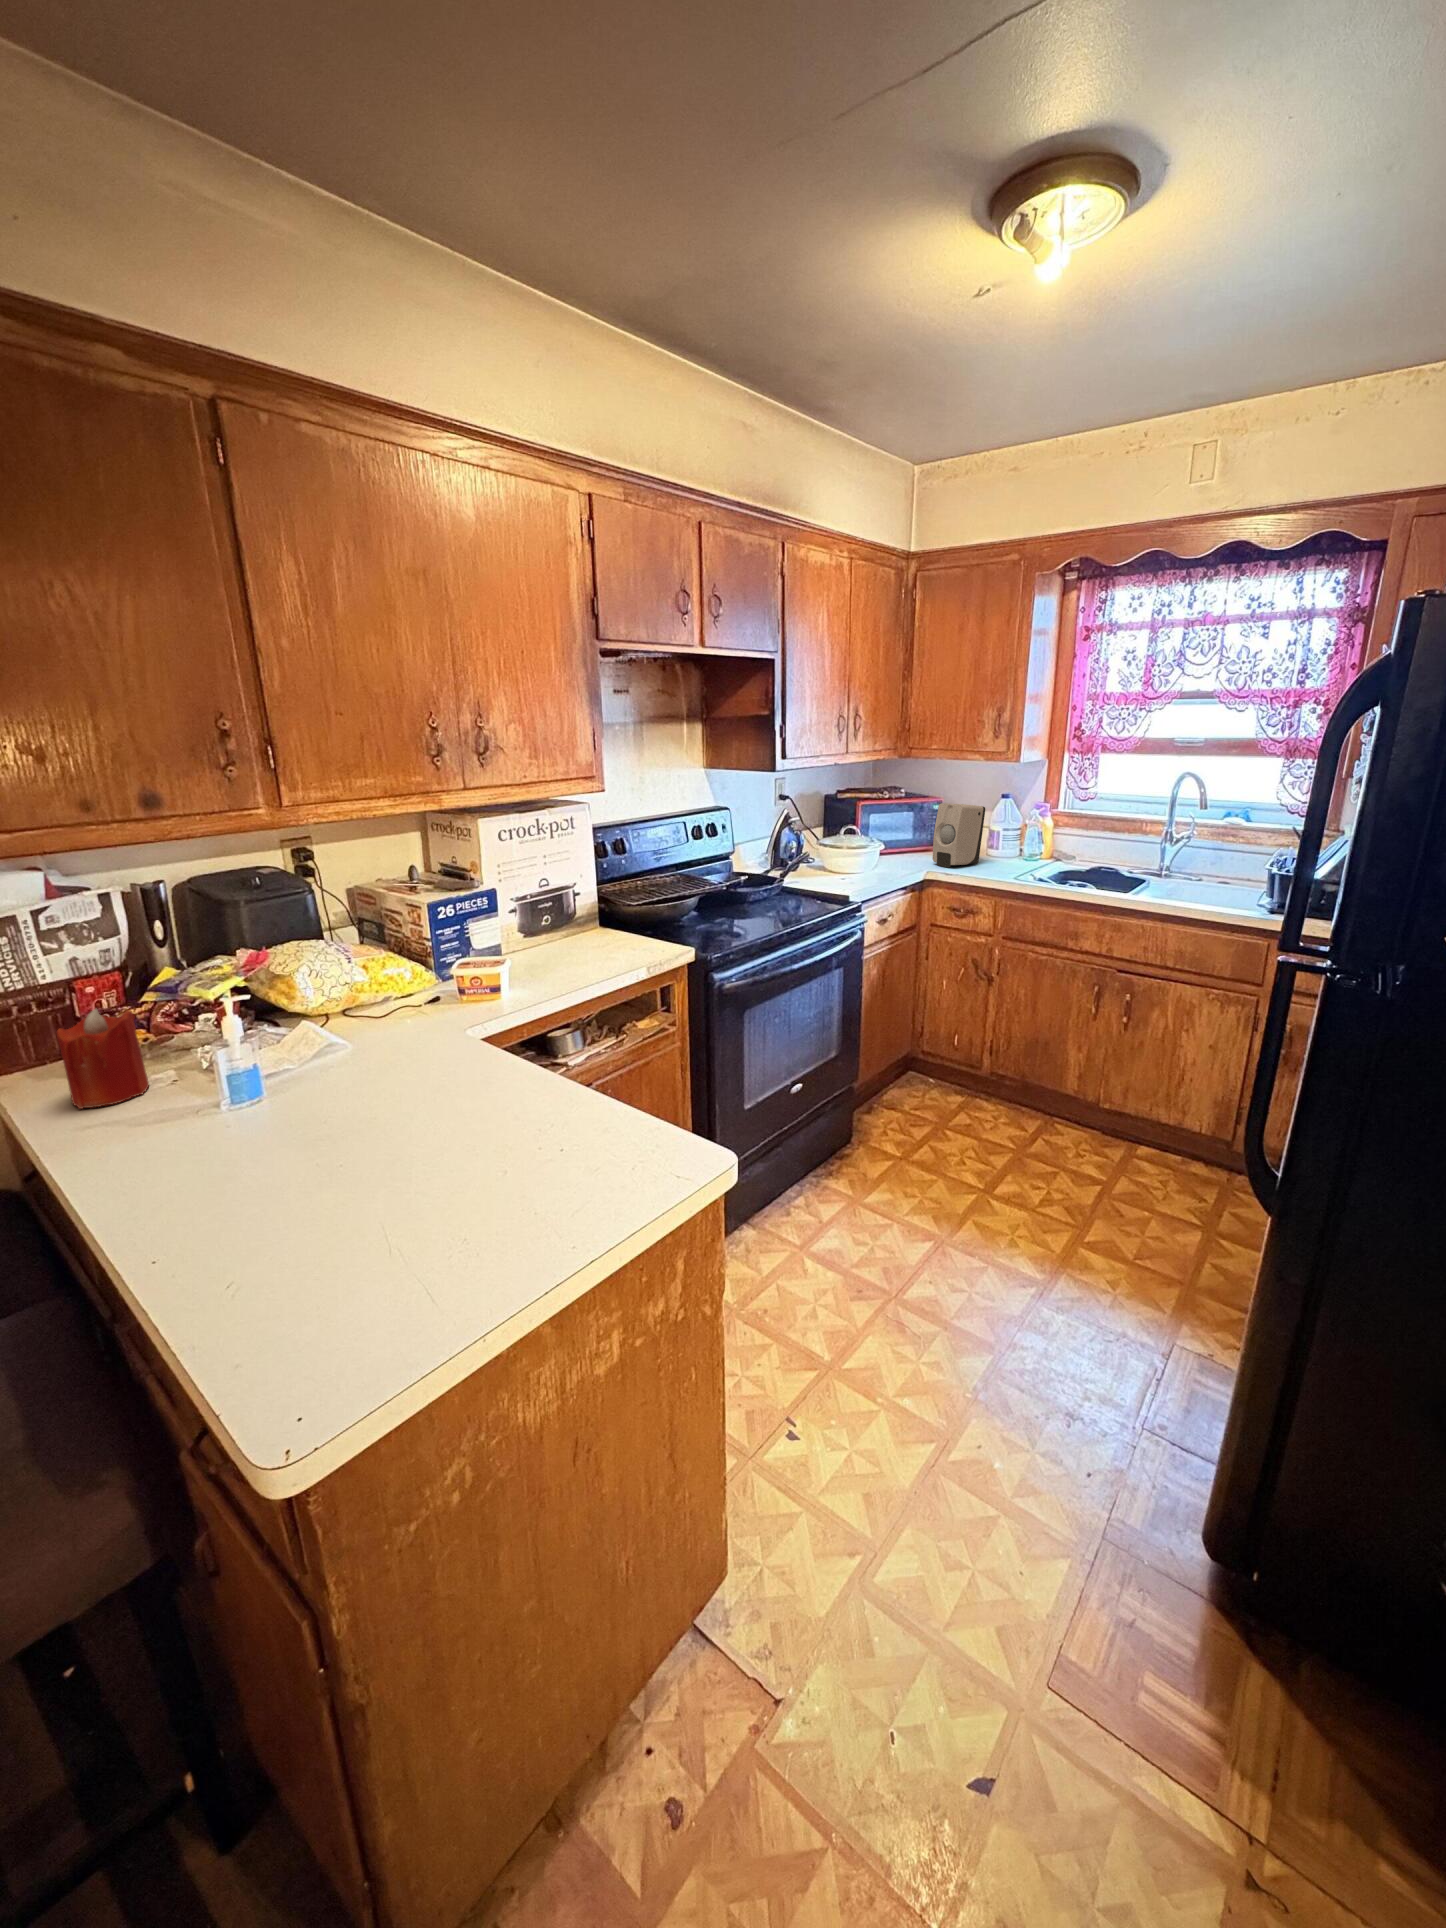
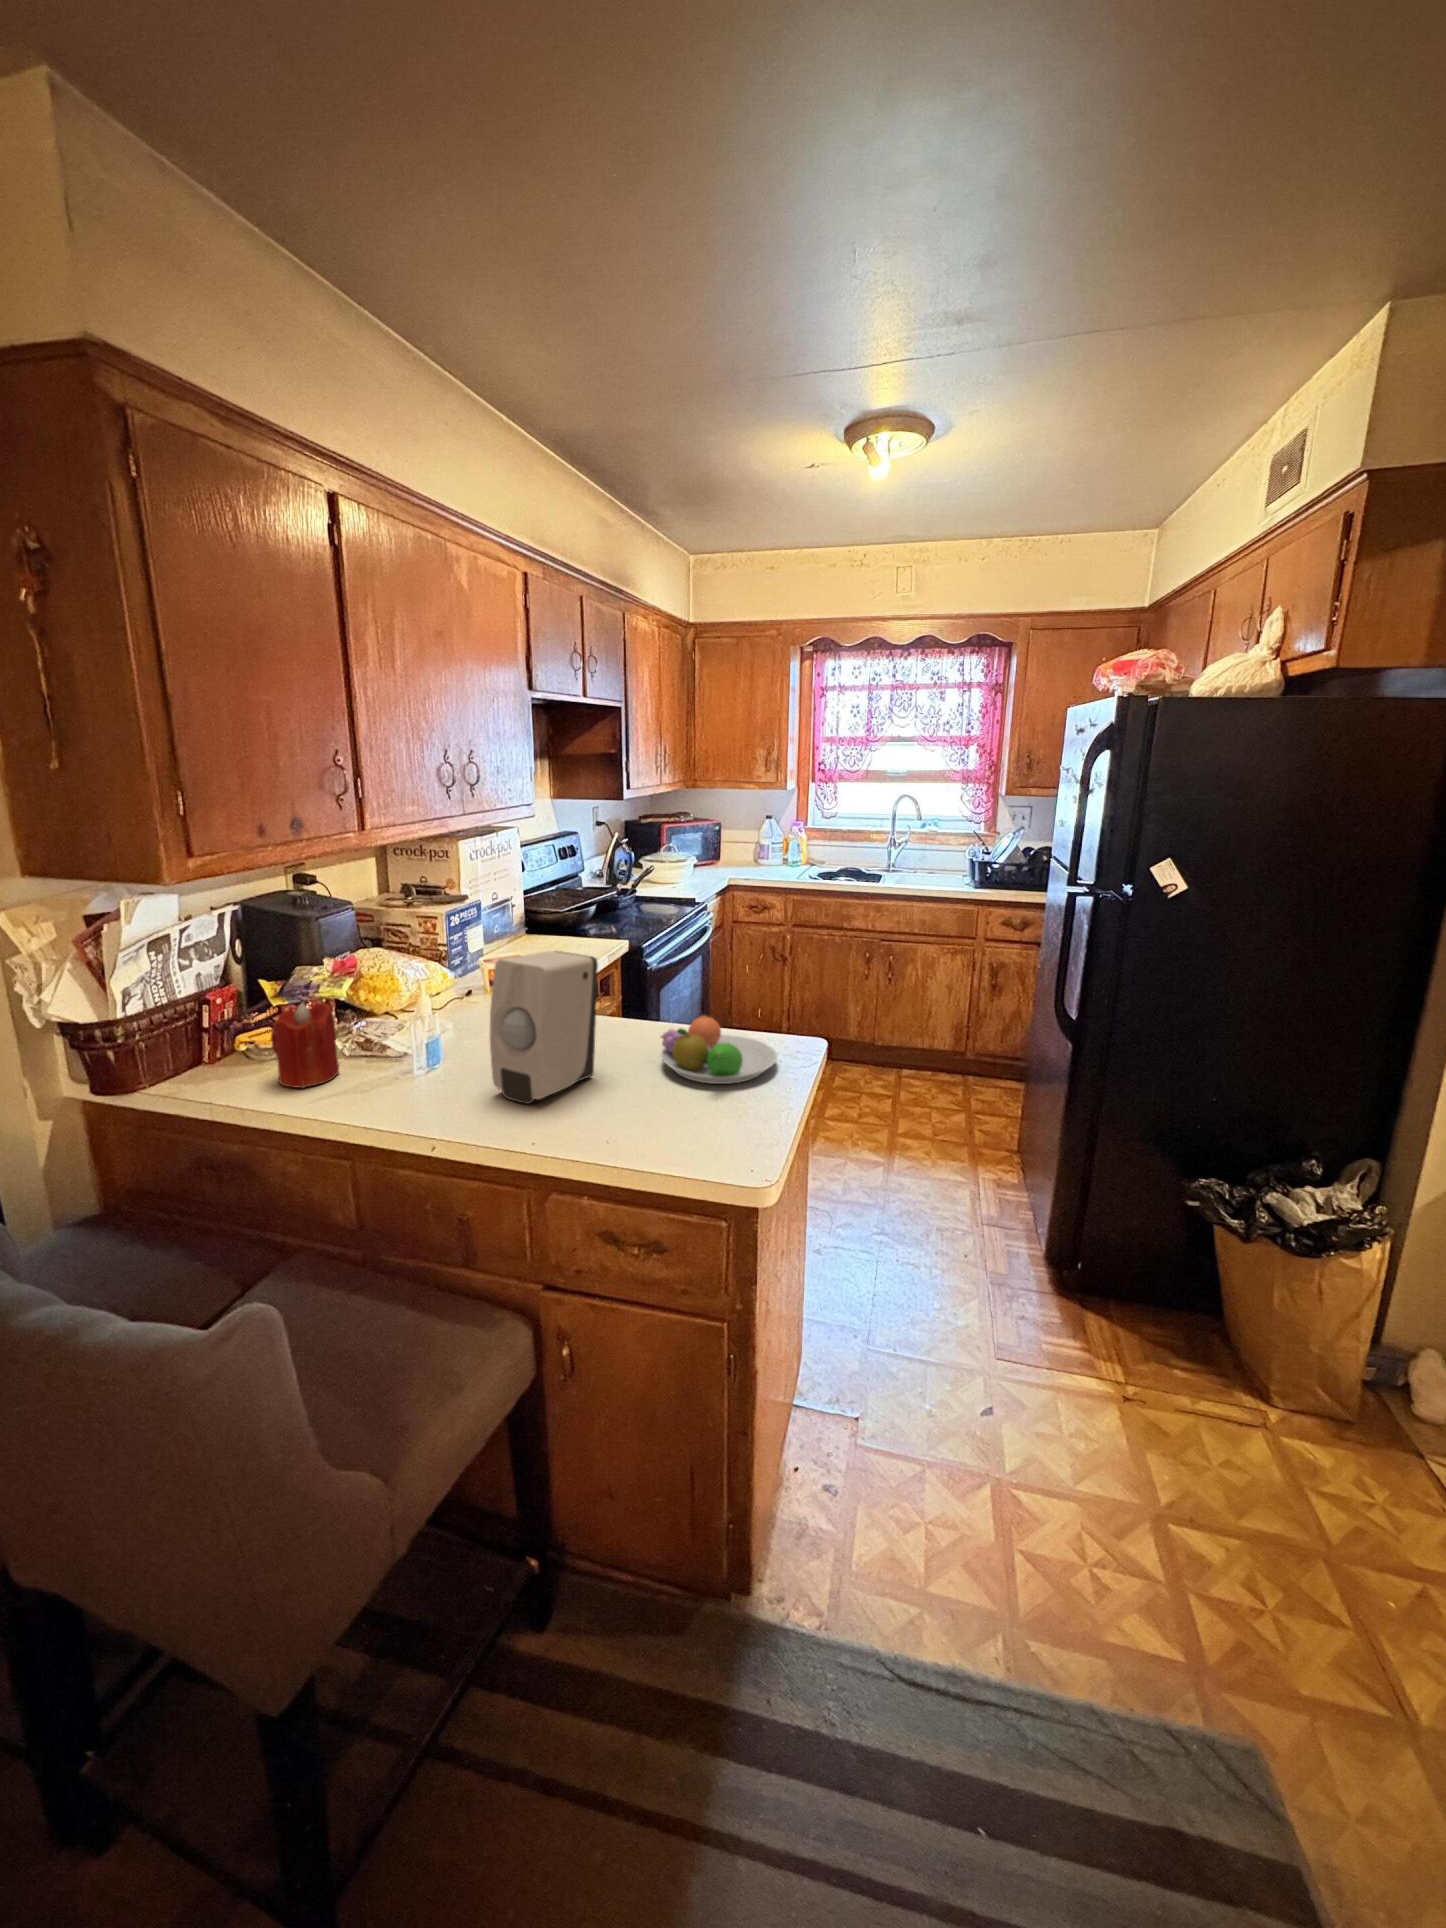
soap dispenser: present [933,803,985,867] -> present [490,951,598,1104]
fruit bowl: none [420,1093,602,1219] -> present [661,1014,777,1084]

